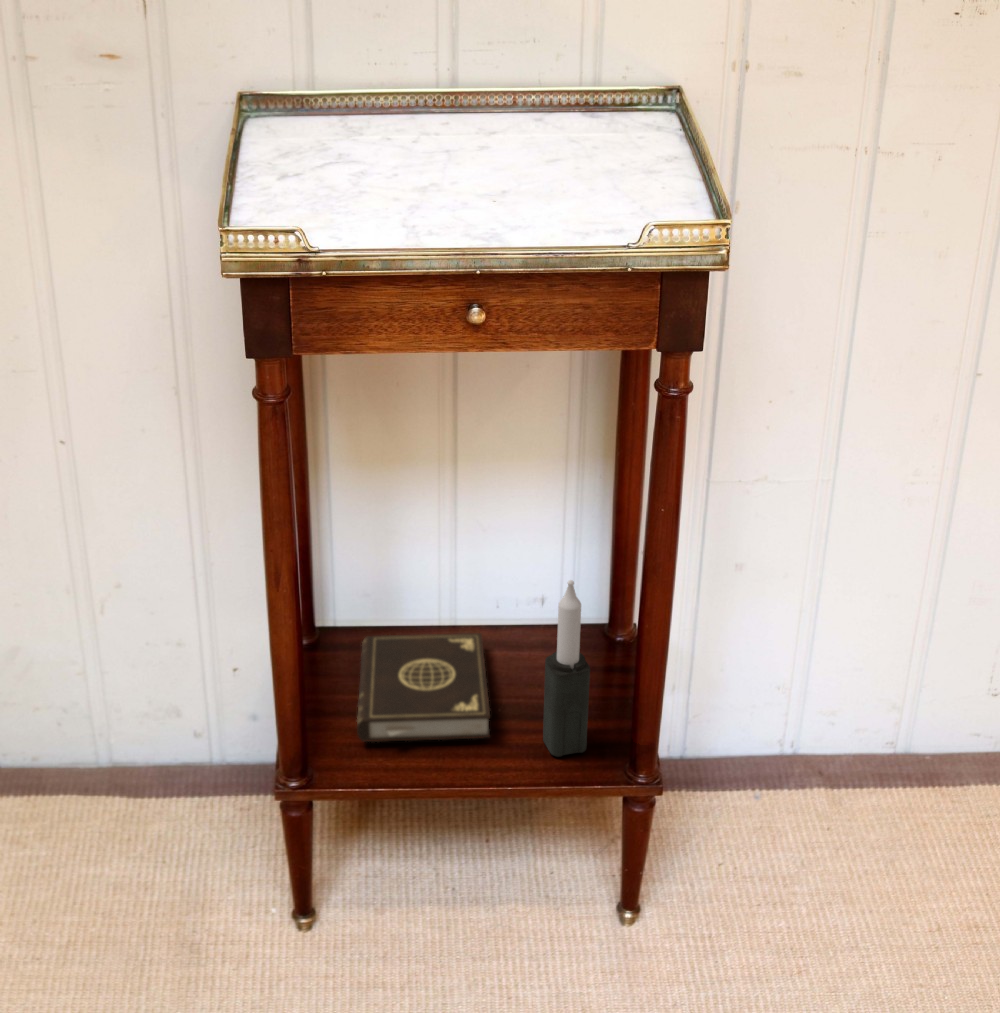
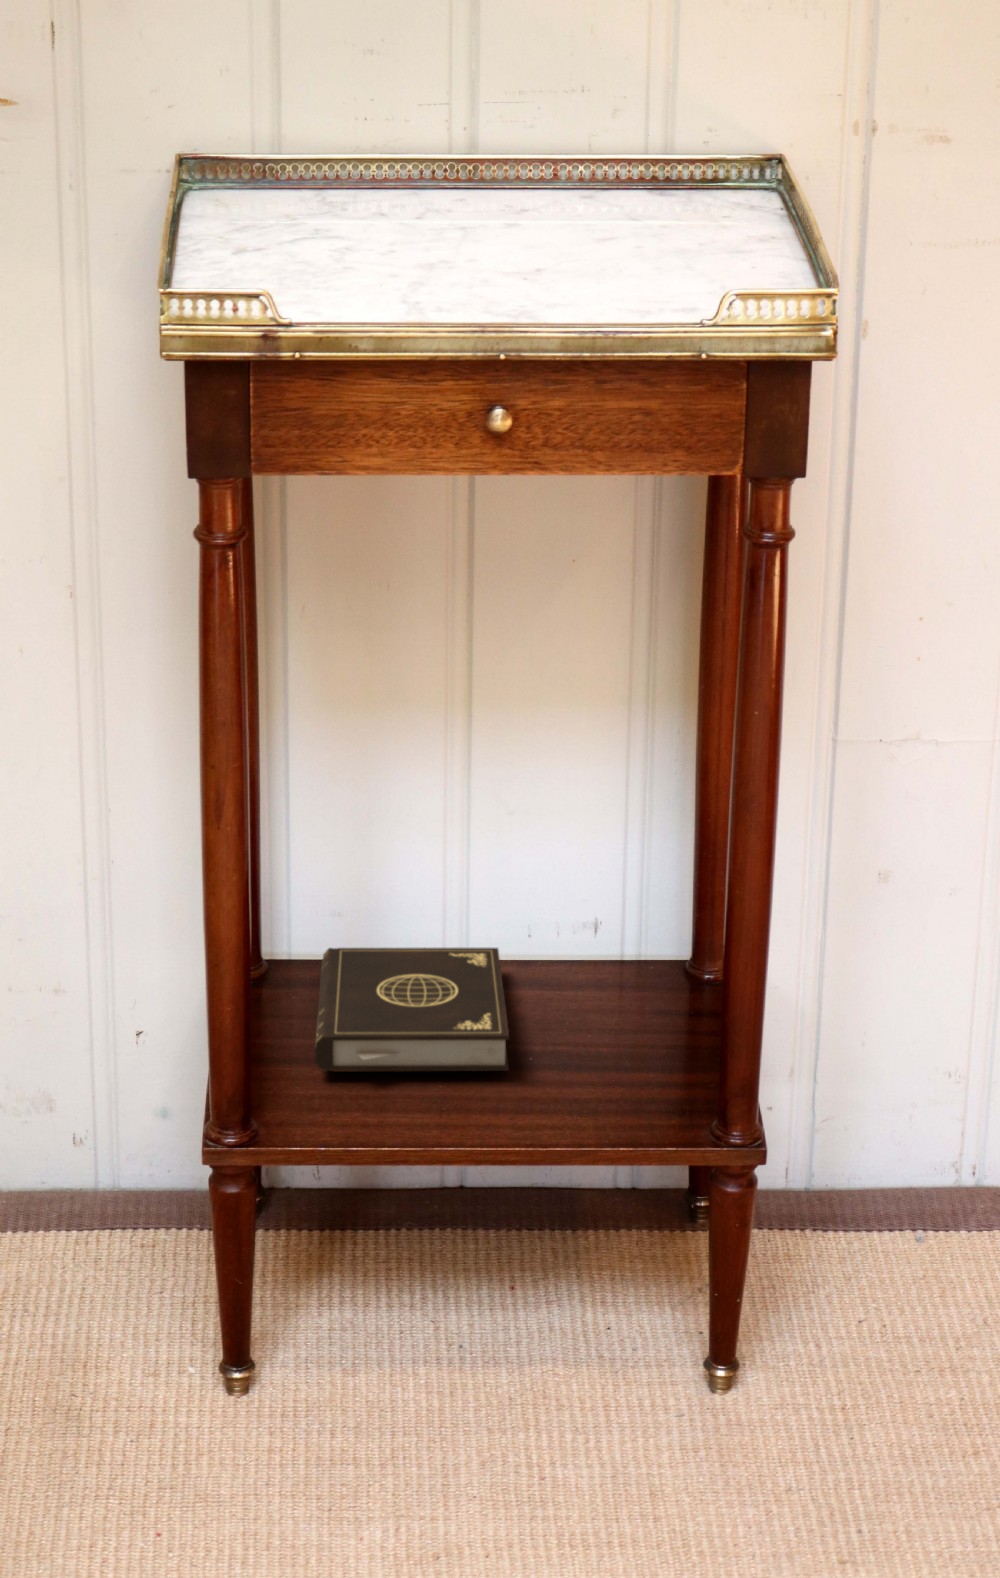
candle: present [543,580,590,757] -> none [586,824,655,1095]

